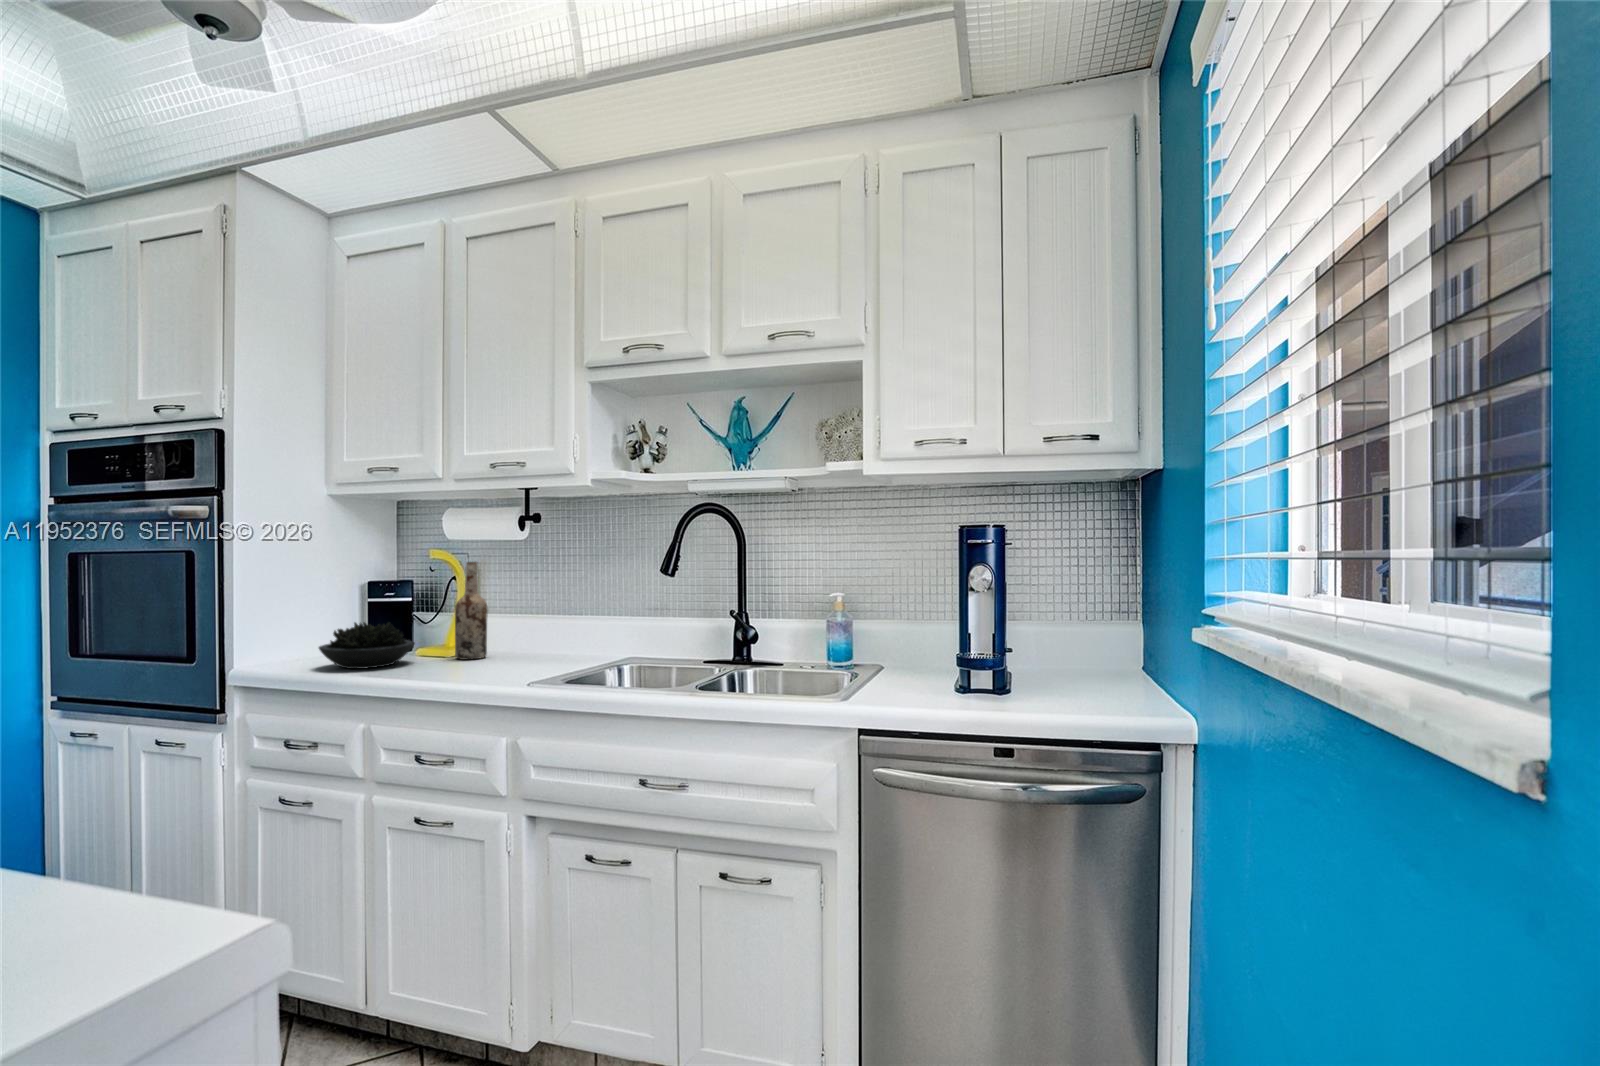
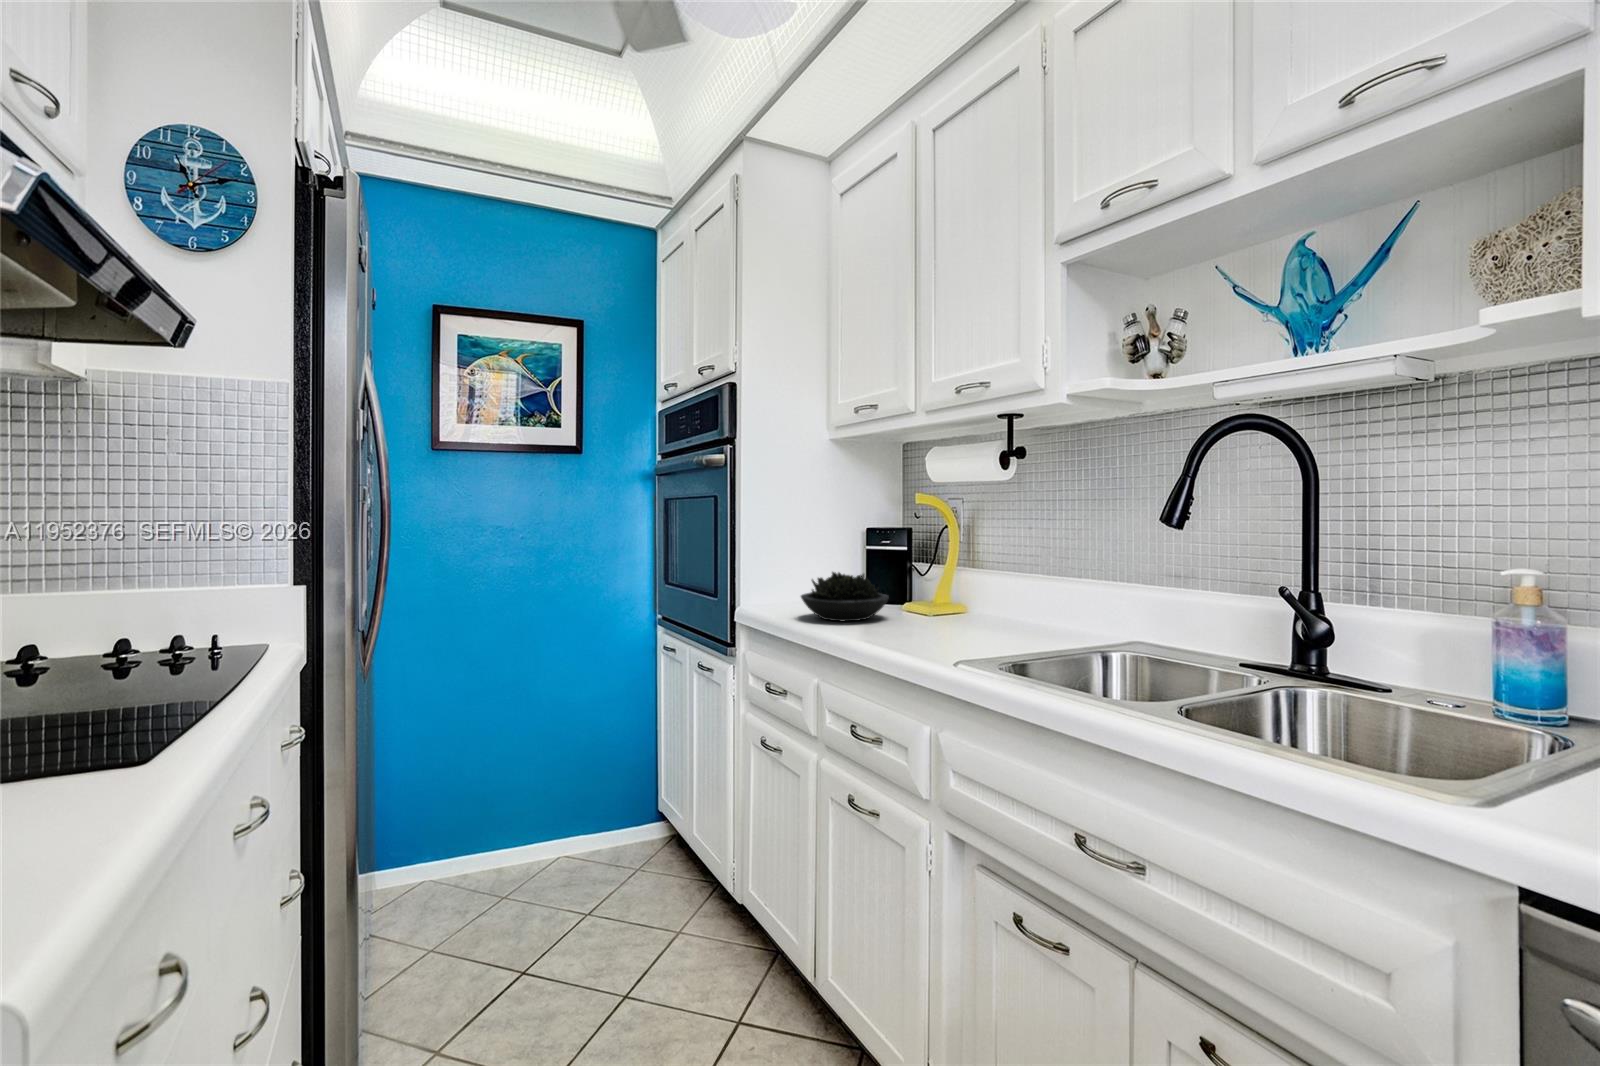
wine bottle: present [455,562,488,660] -> none [930,508,965,622]

